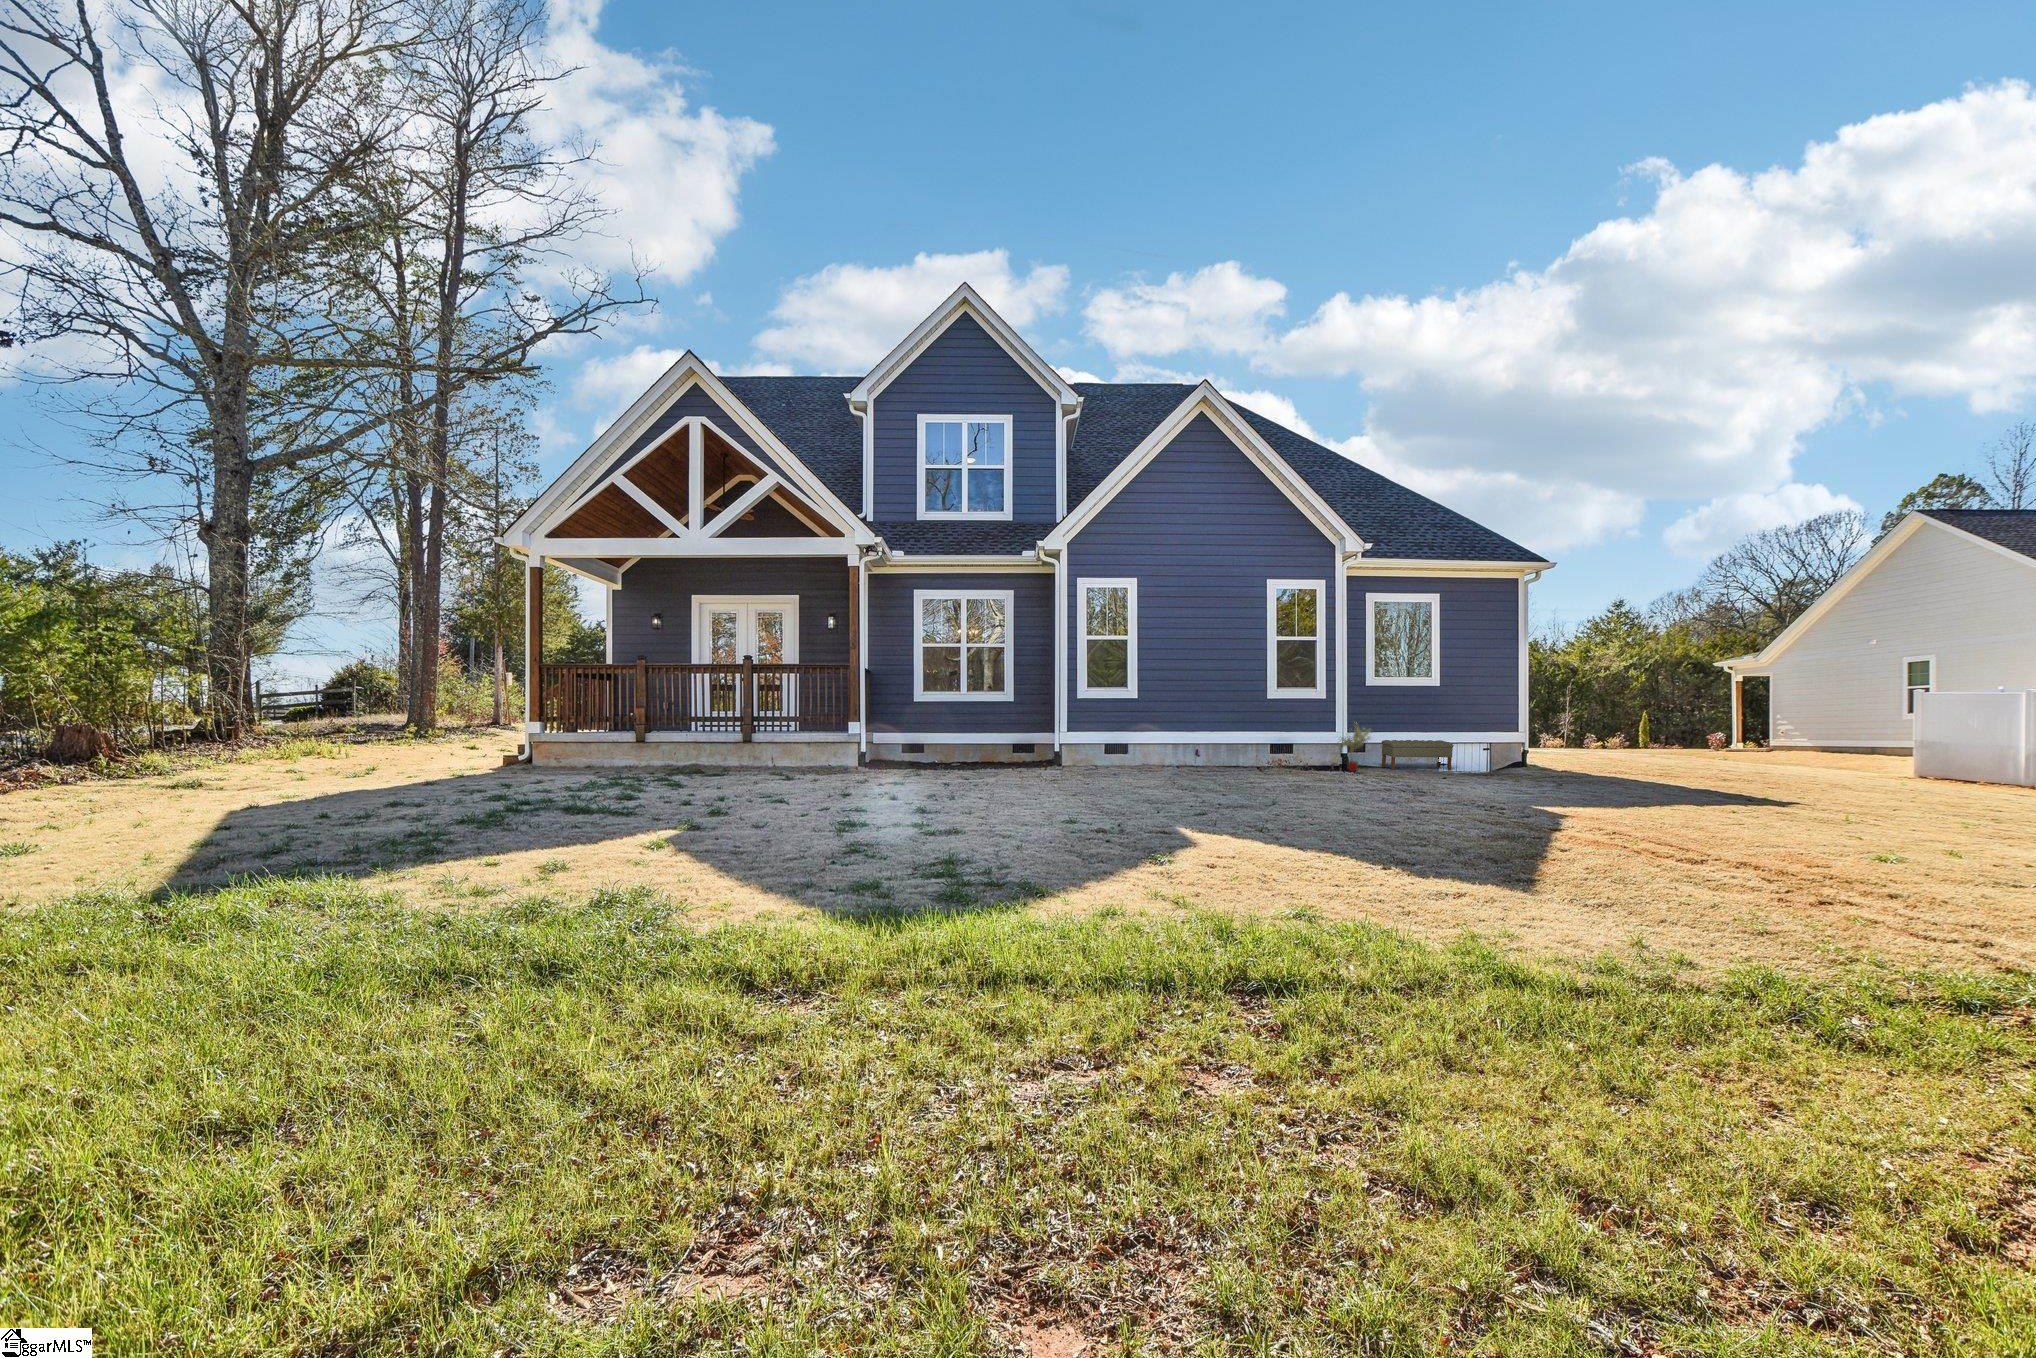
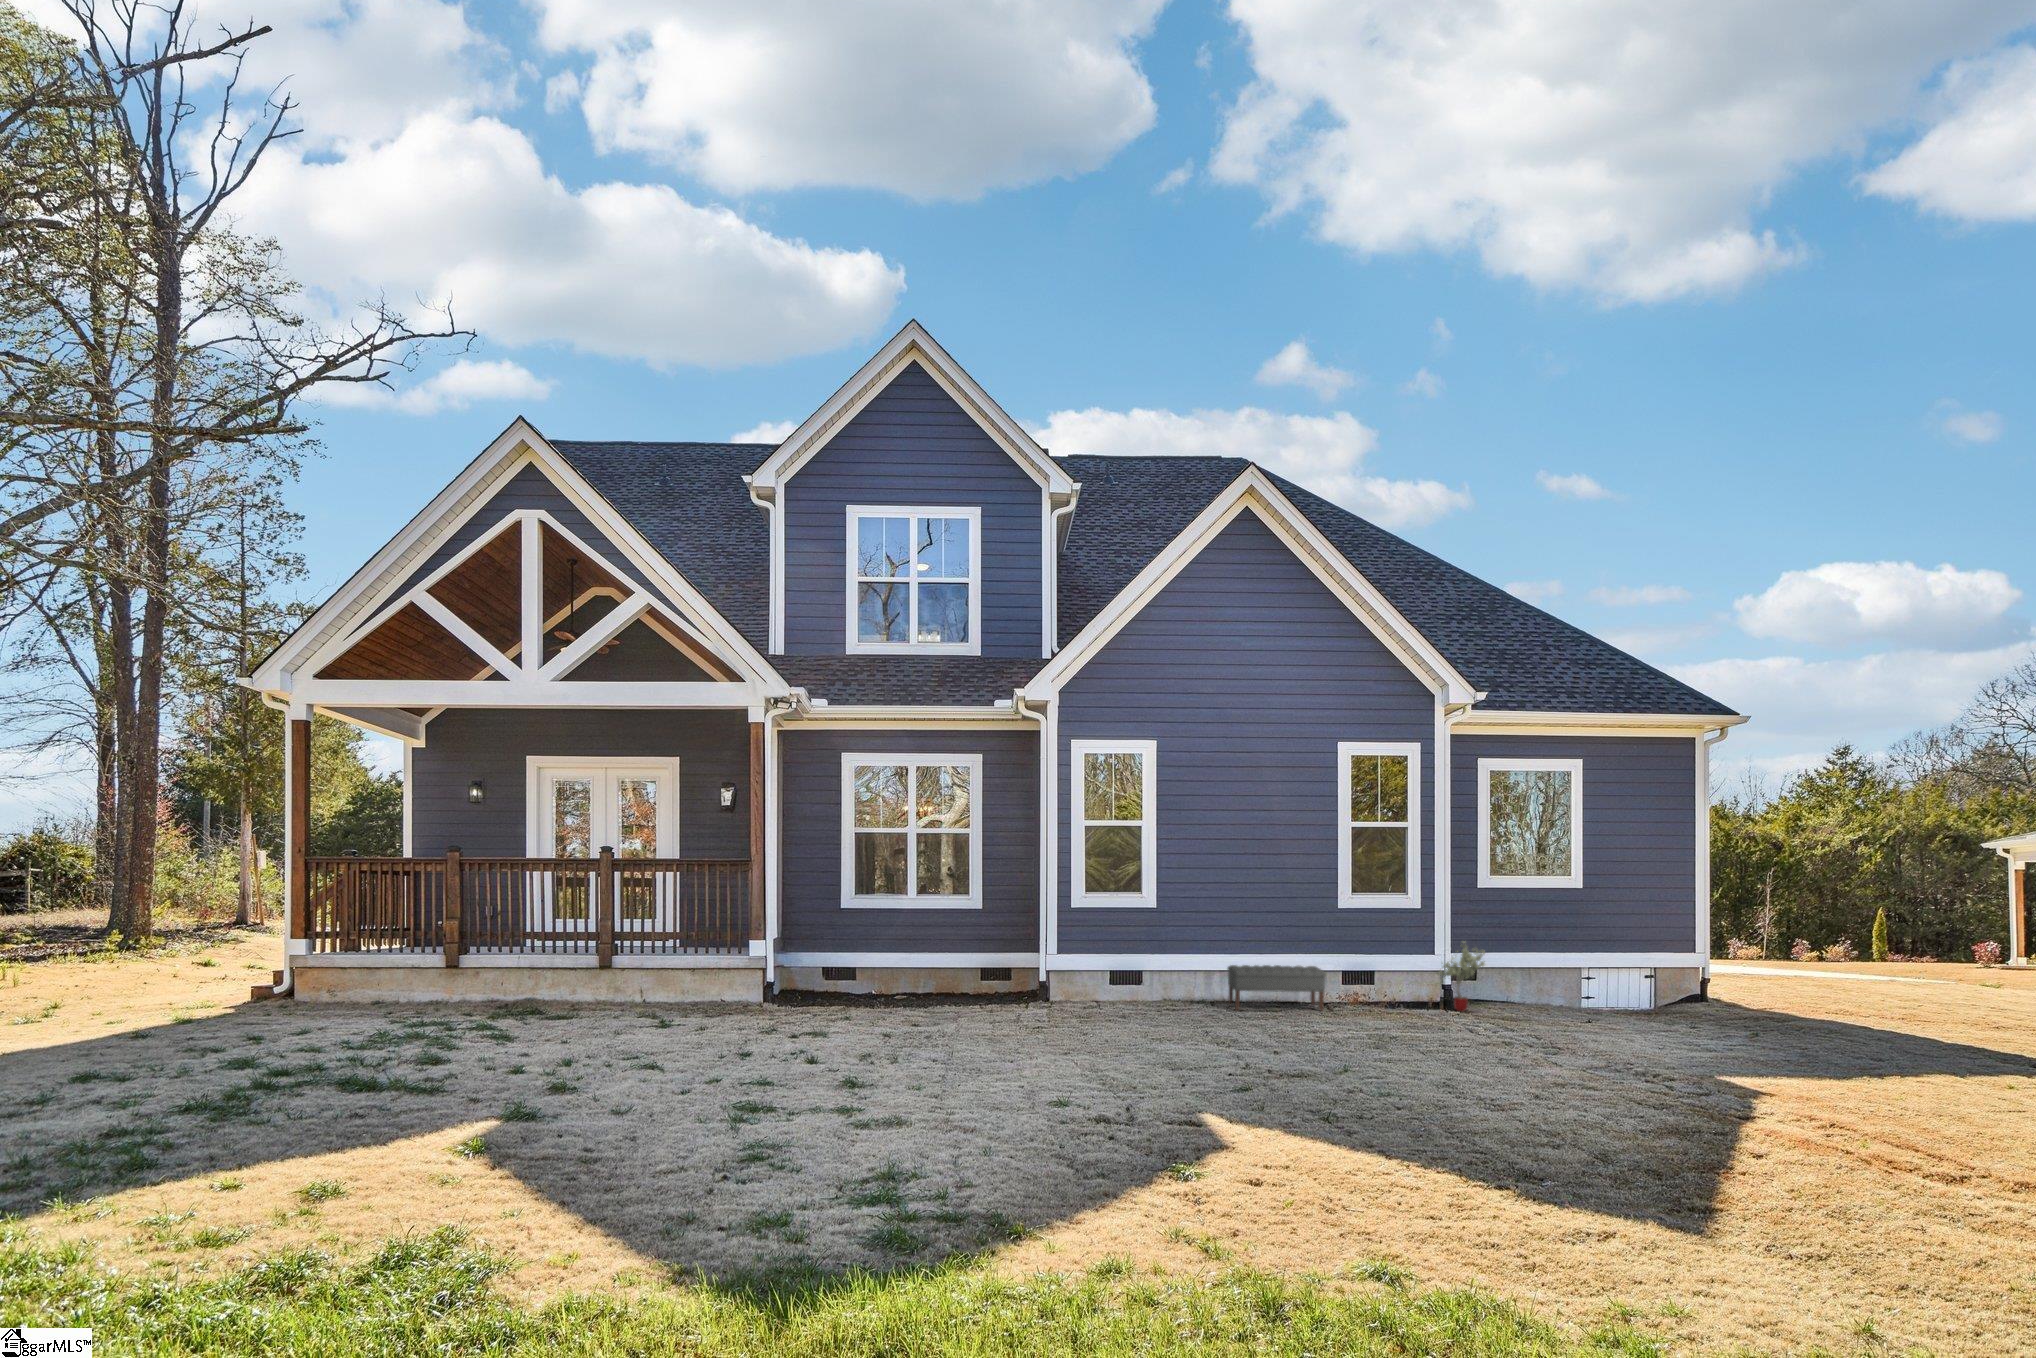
bench: present [1382,740,1453,771] -> present [1227,965,1326,1011]

